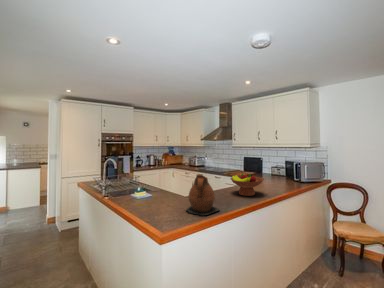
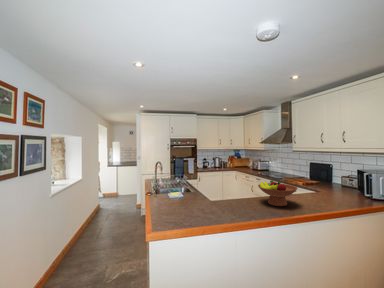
ceramic pitcher: present [187,175,219,215] -> none [190,177,224,218]

